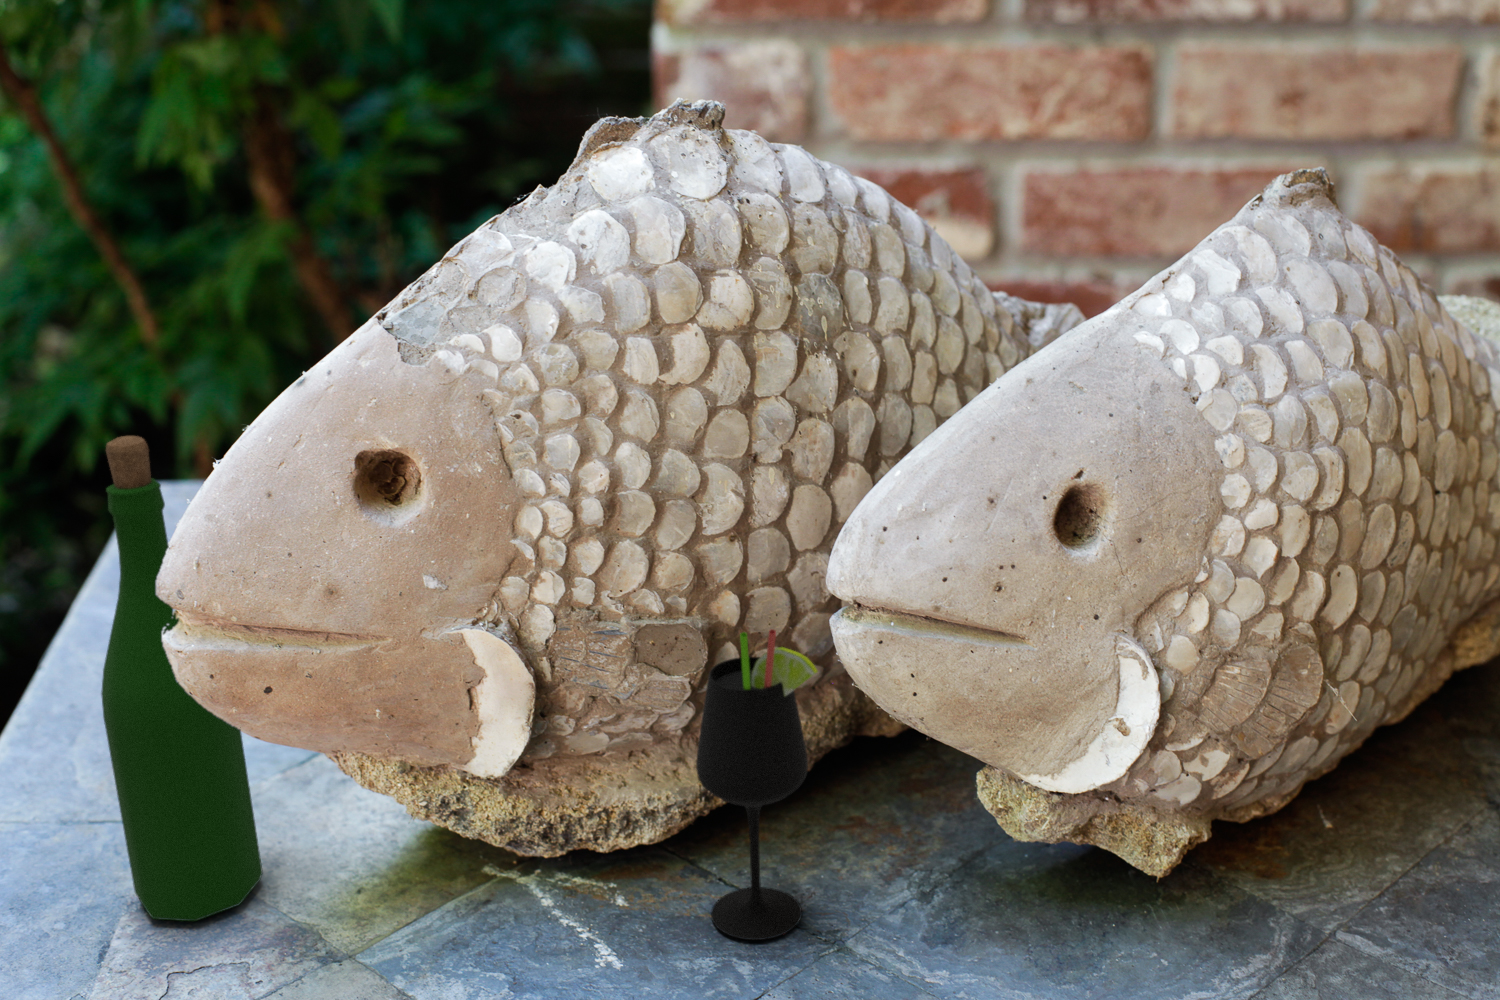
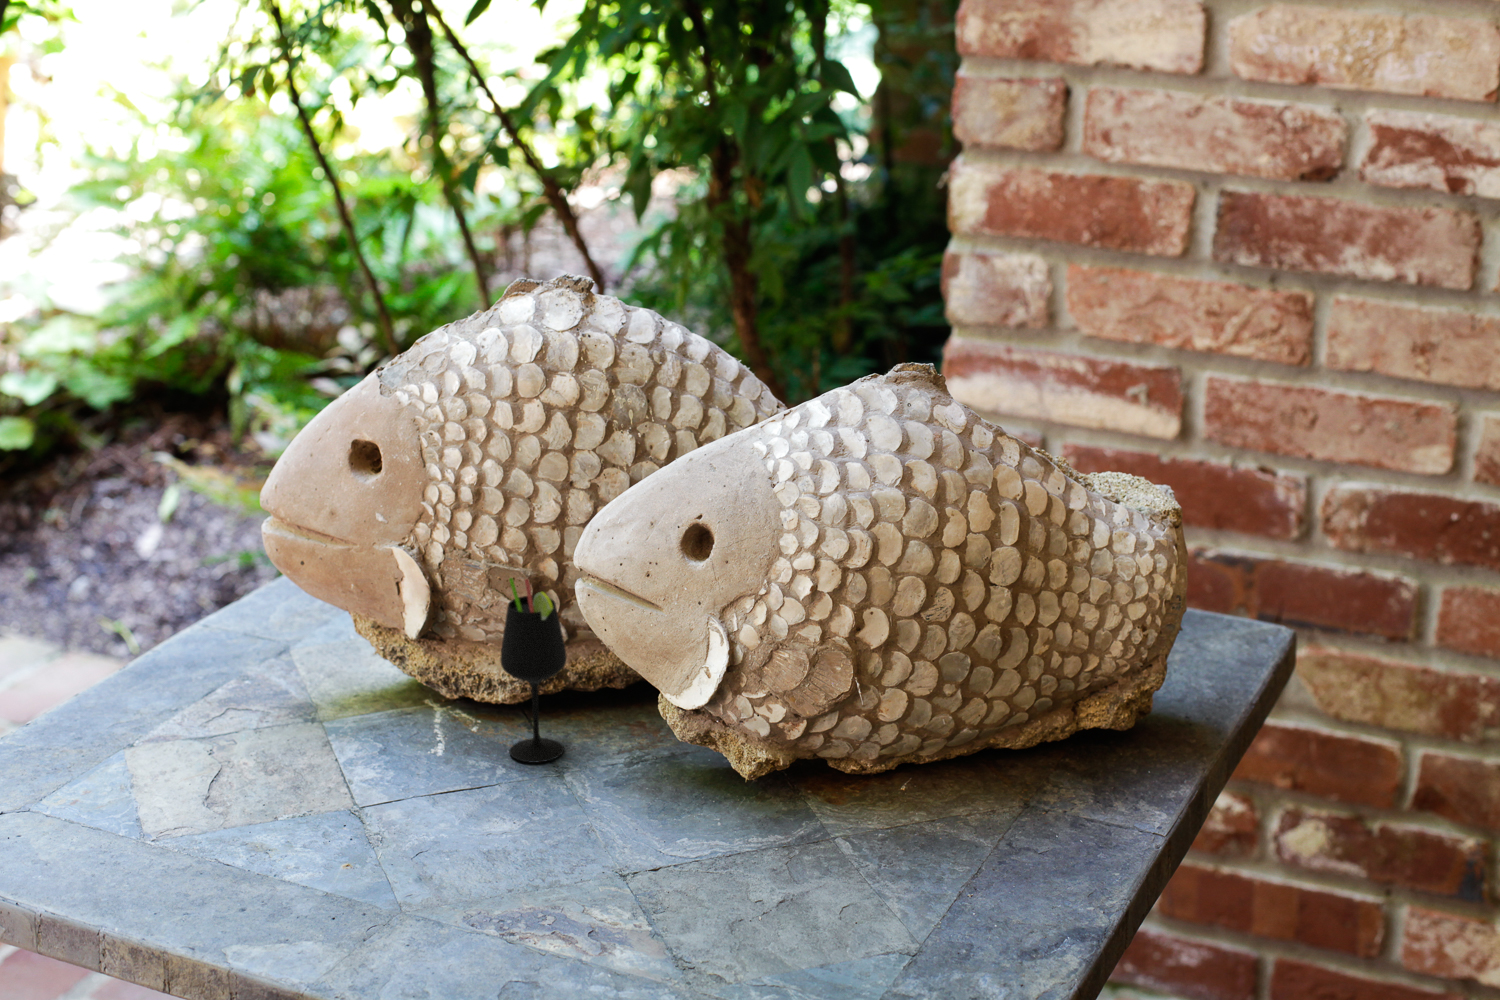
wine bottle: present [101,436,263,921] -> none [229,415,305,690]

